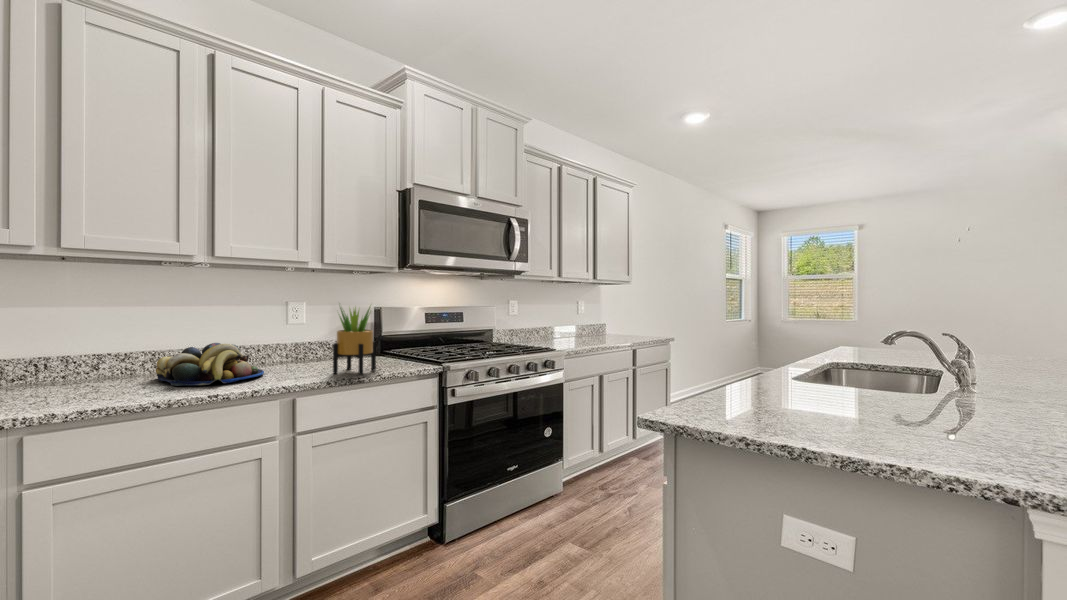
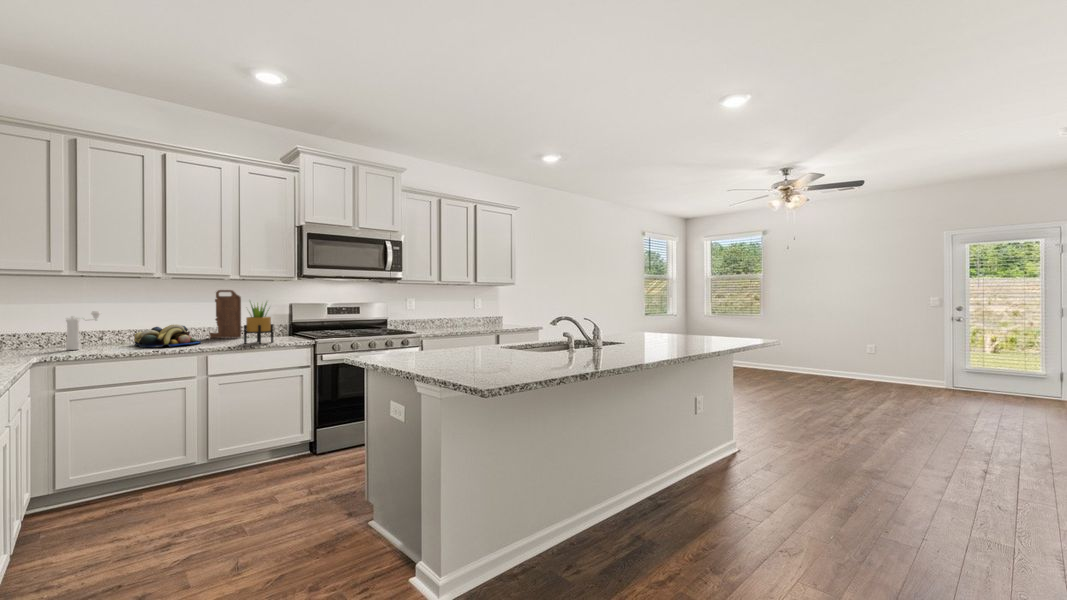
cutting board: none [263,286,312,362] -> present [210,290,241,338]
pepper mill: none [38,322,100,395] -> present [66,311,101,350]

